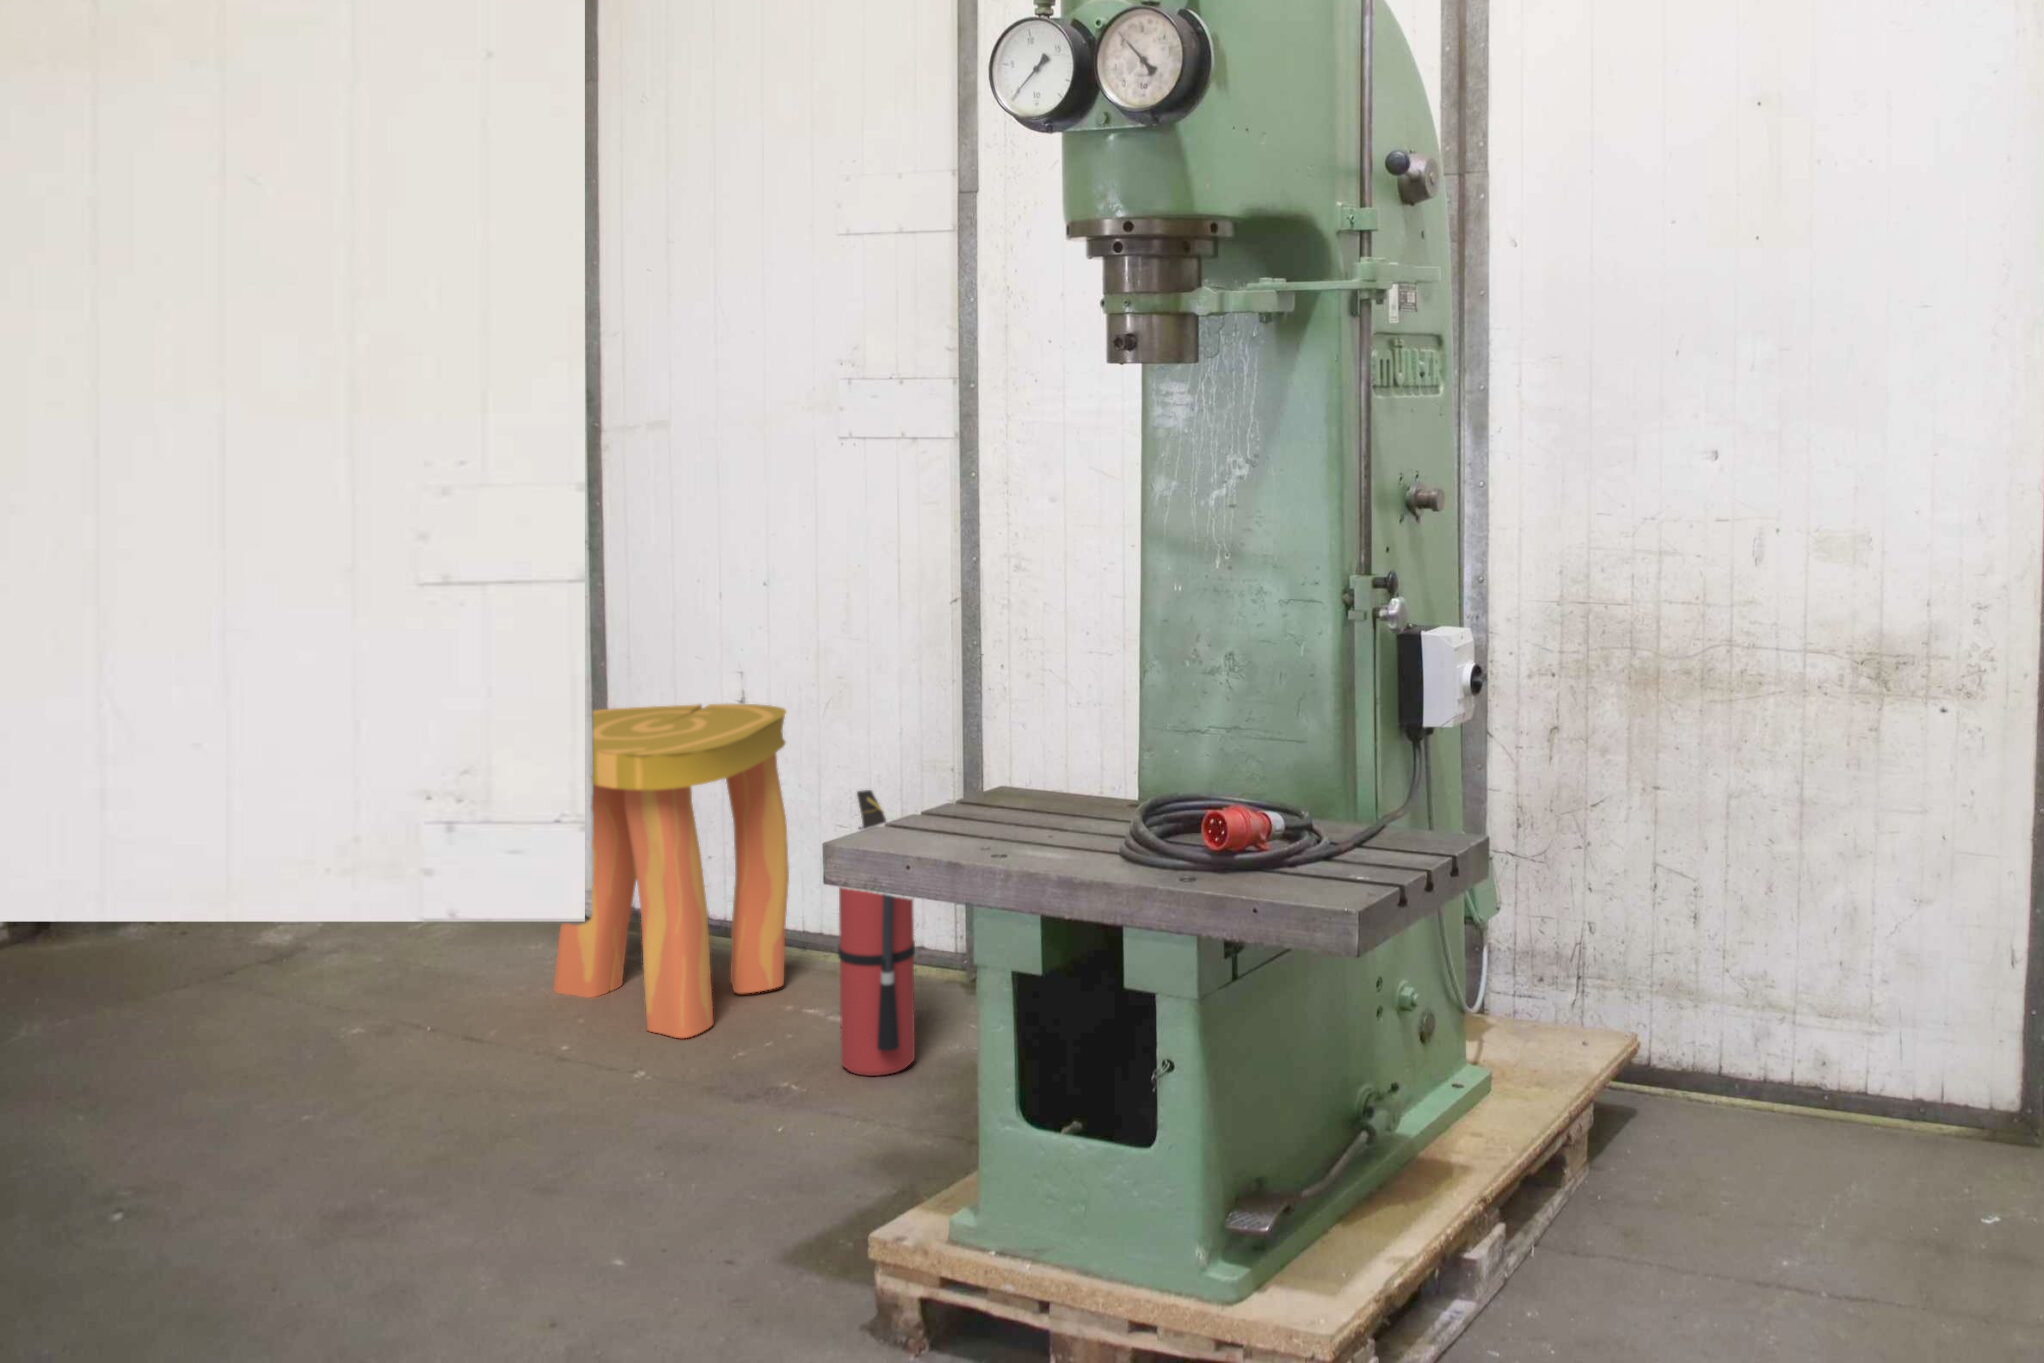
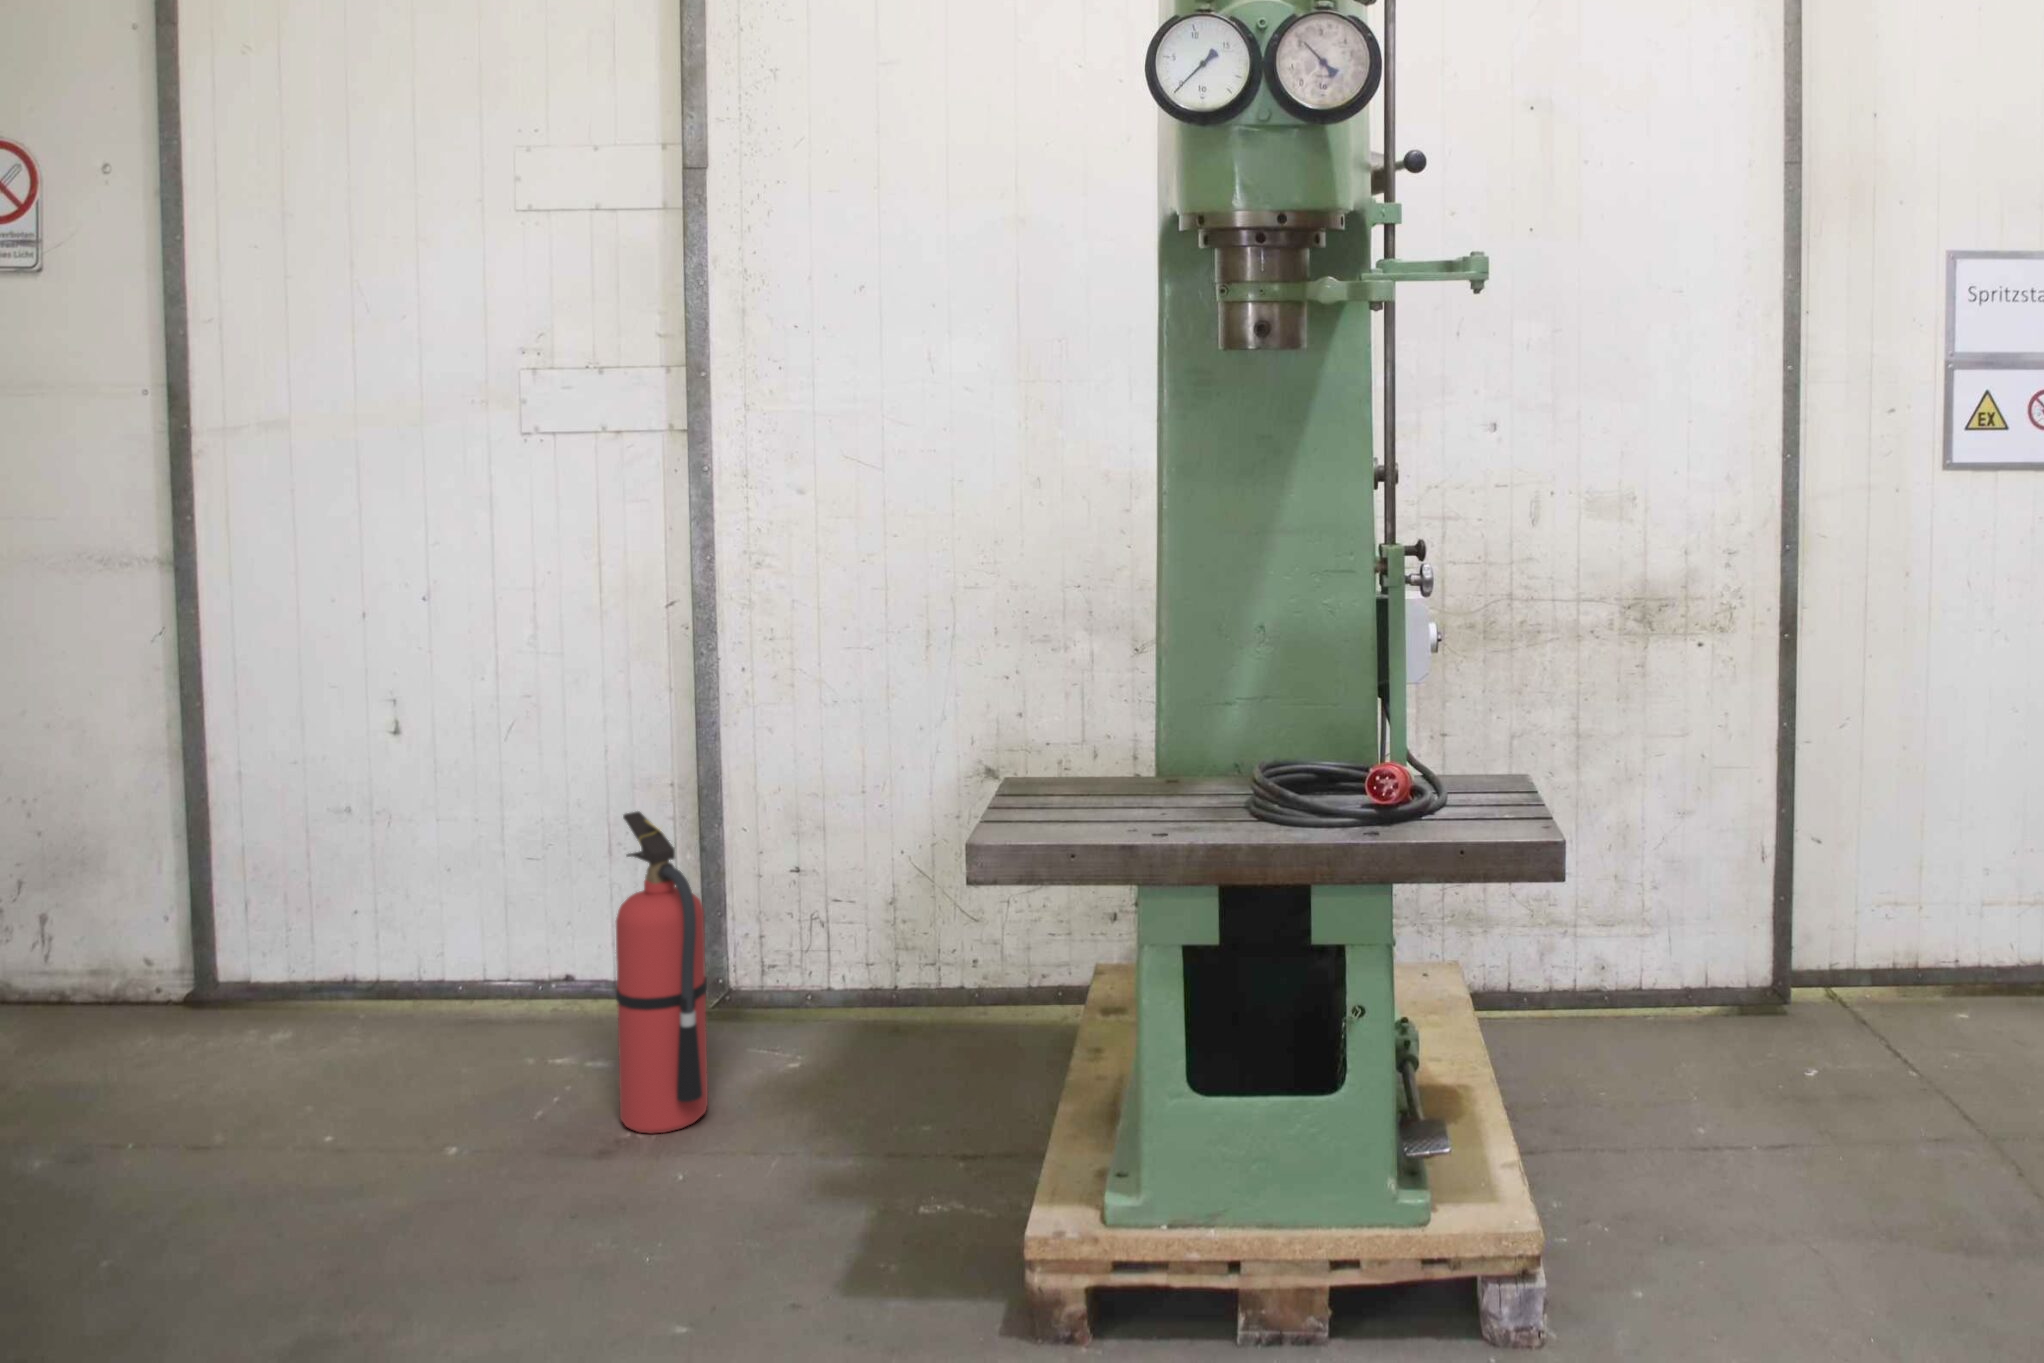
stool: present [553,704,789,1038] -> none [172,729,489,1127]

